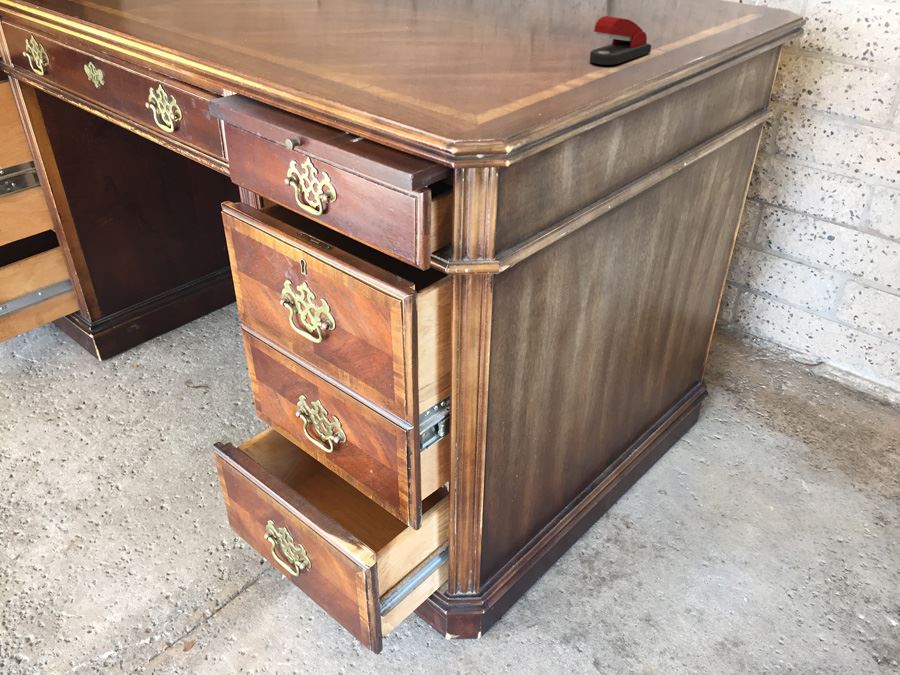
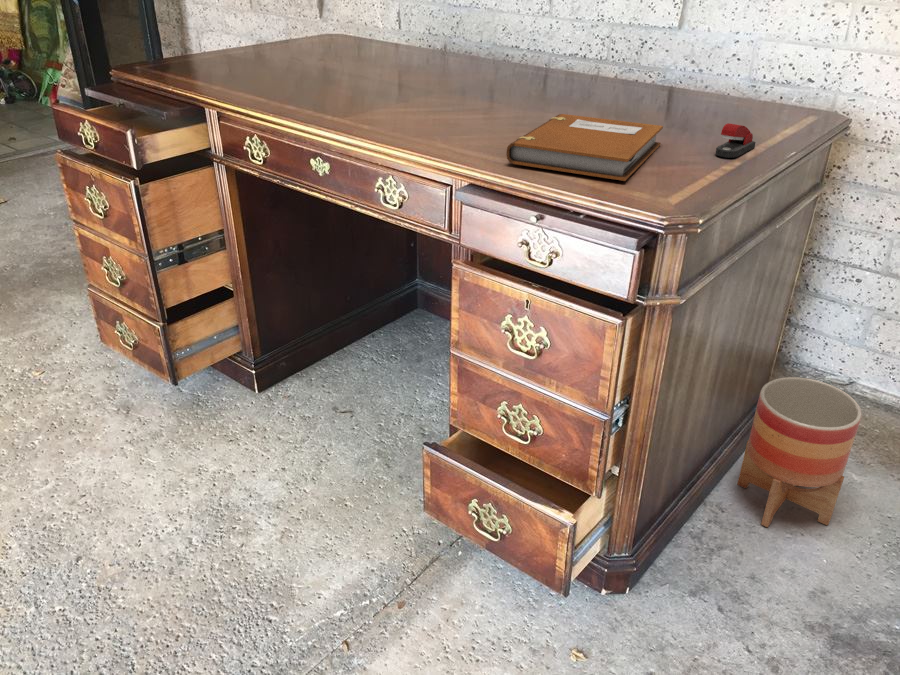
notebook: none [285,7,524,93] -> present [506,114,663,181]
planter: none [653,362,799,551] -> present [737,377,862,527]

